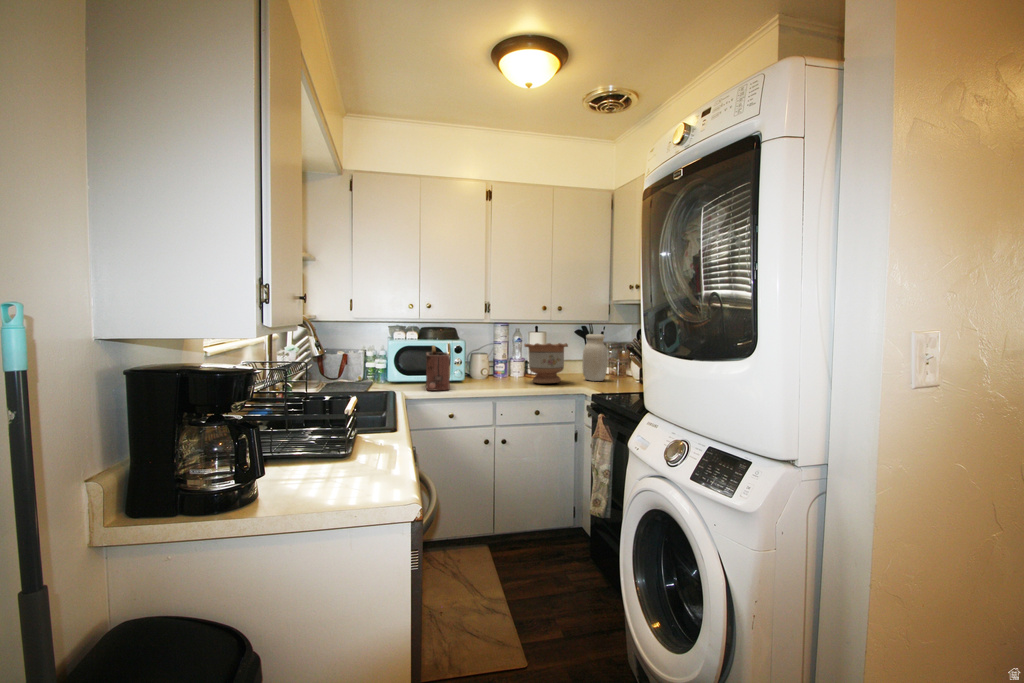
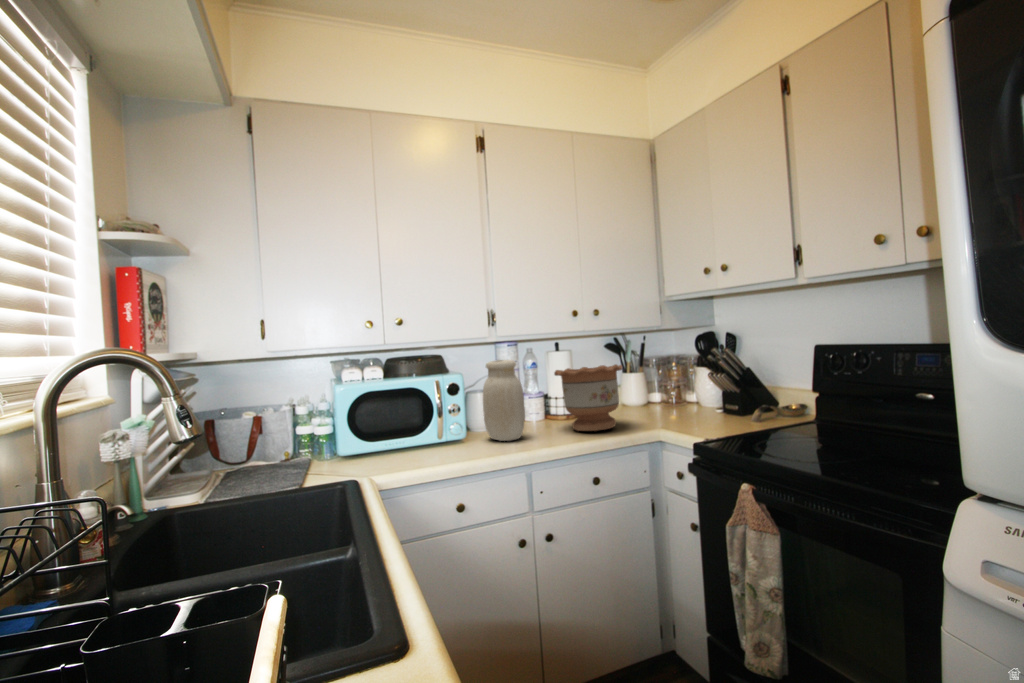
jar: present [582,334,607,381] -> present [483,360,525,441]
toaster: present [426,346,450,391] -> none [403,388,456,471]

